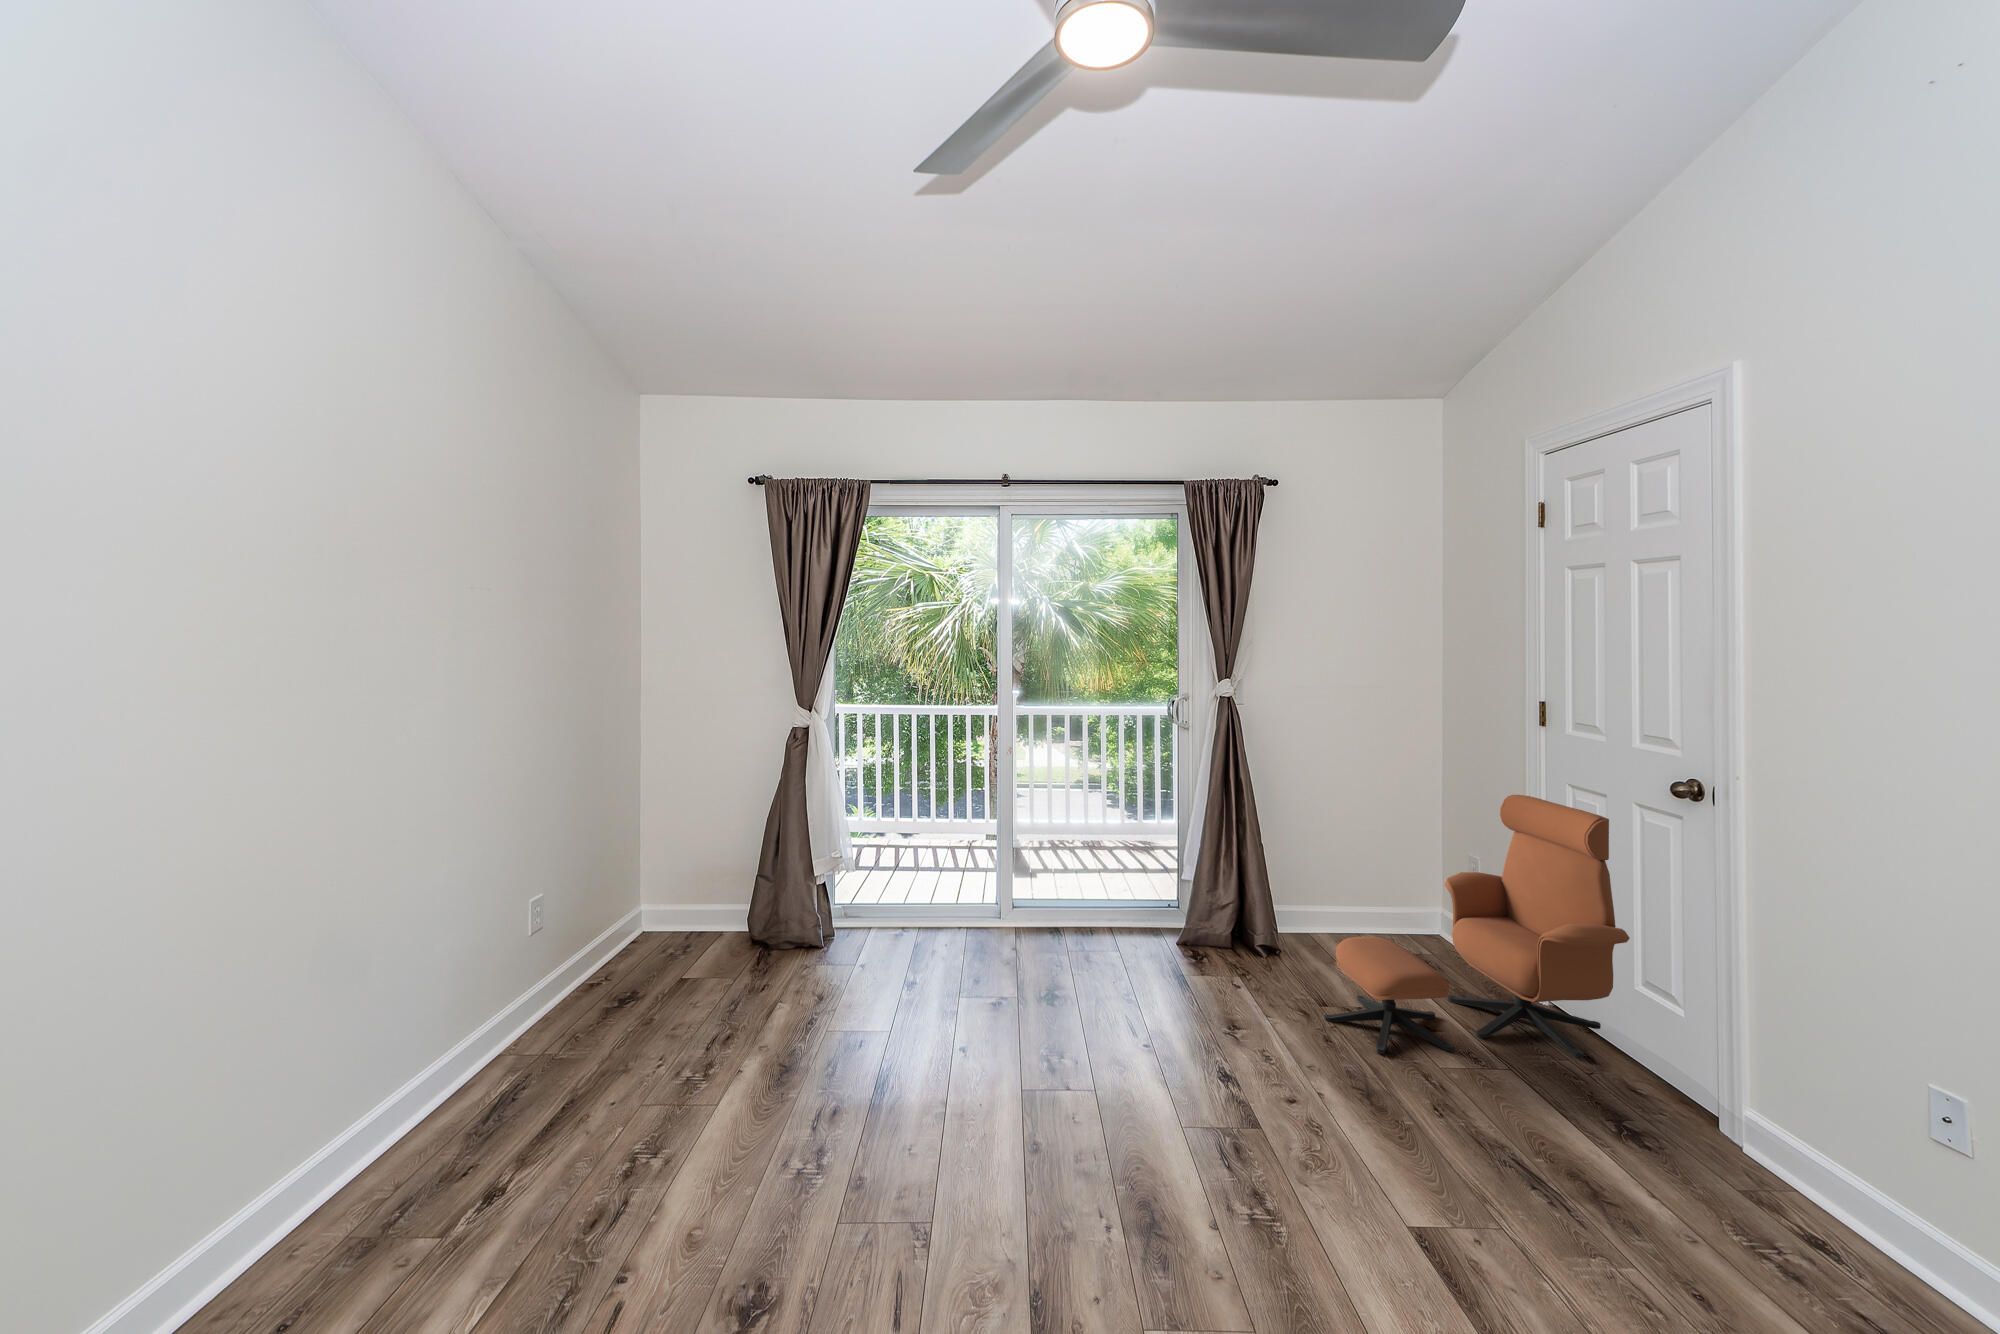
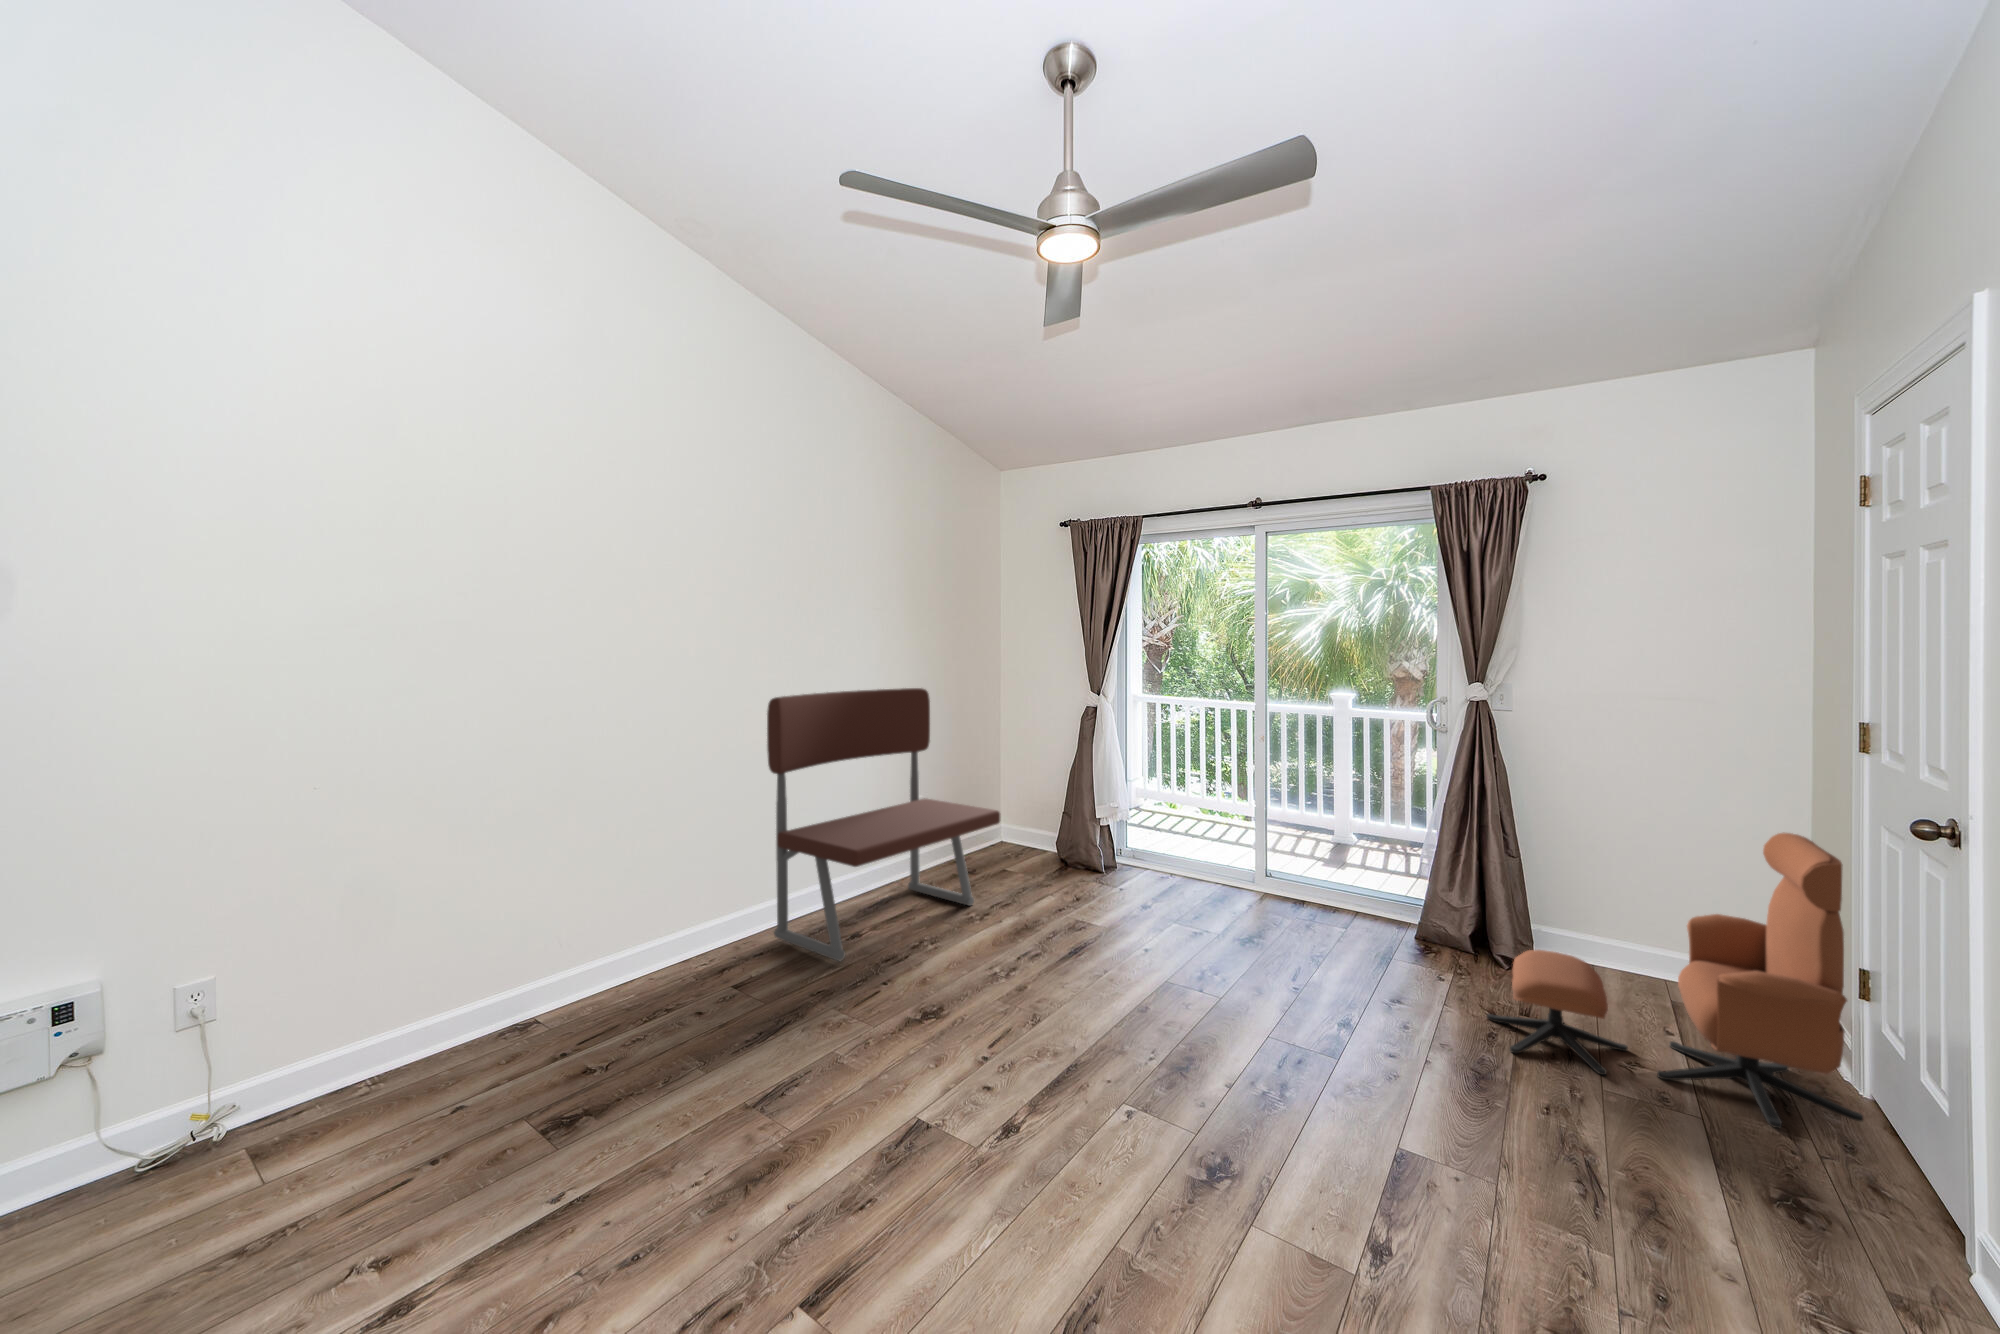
bench: none [259,722,720,1270] -> present [767,688,1000,961]

